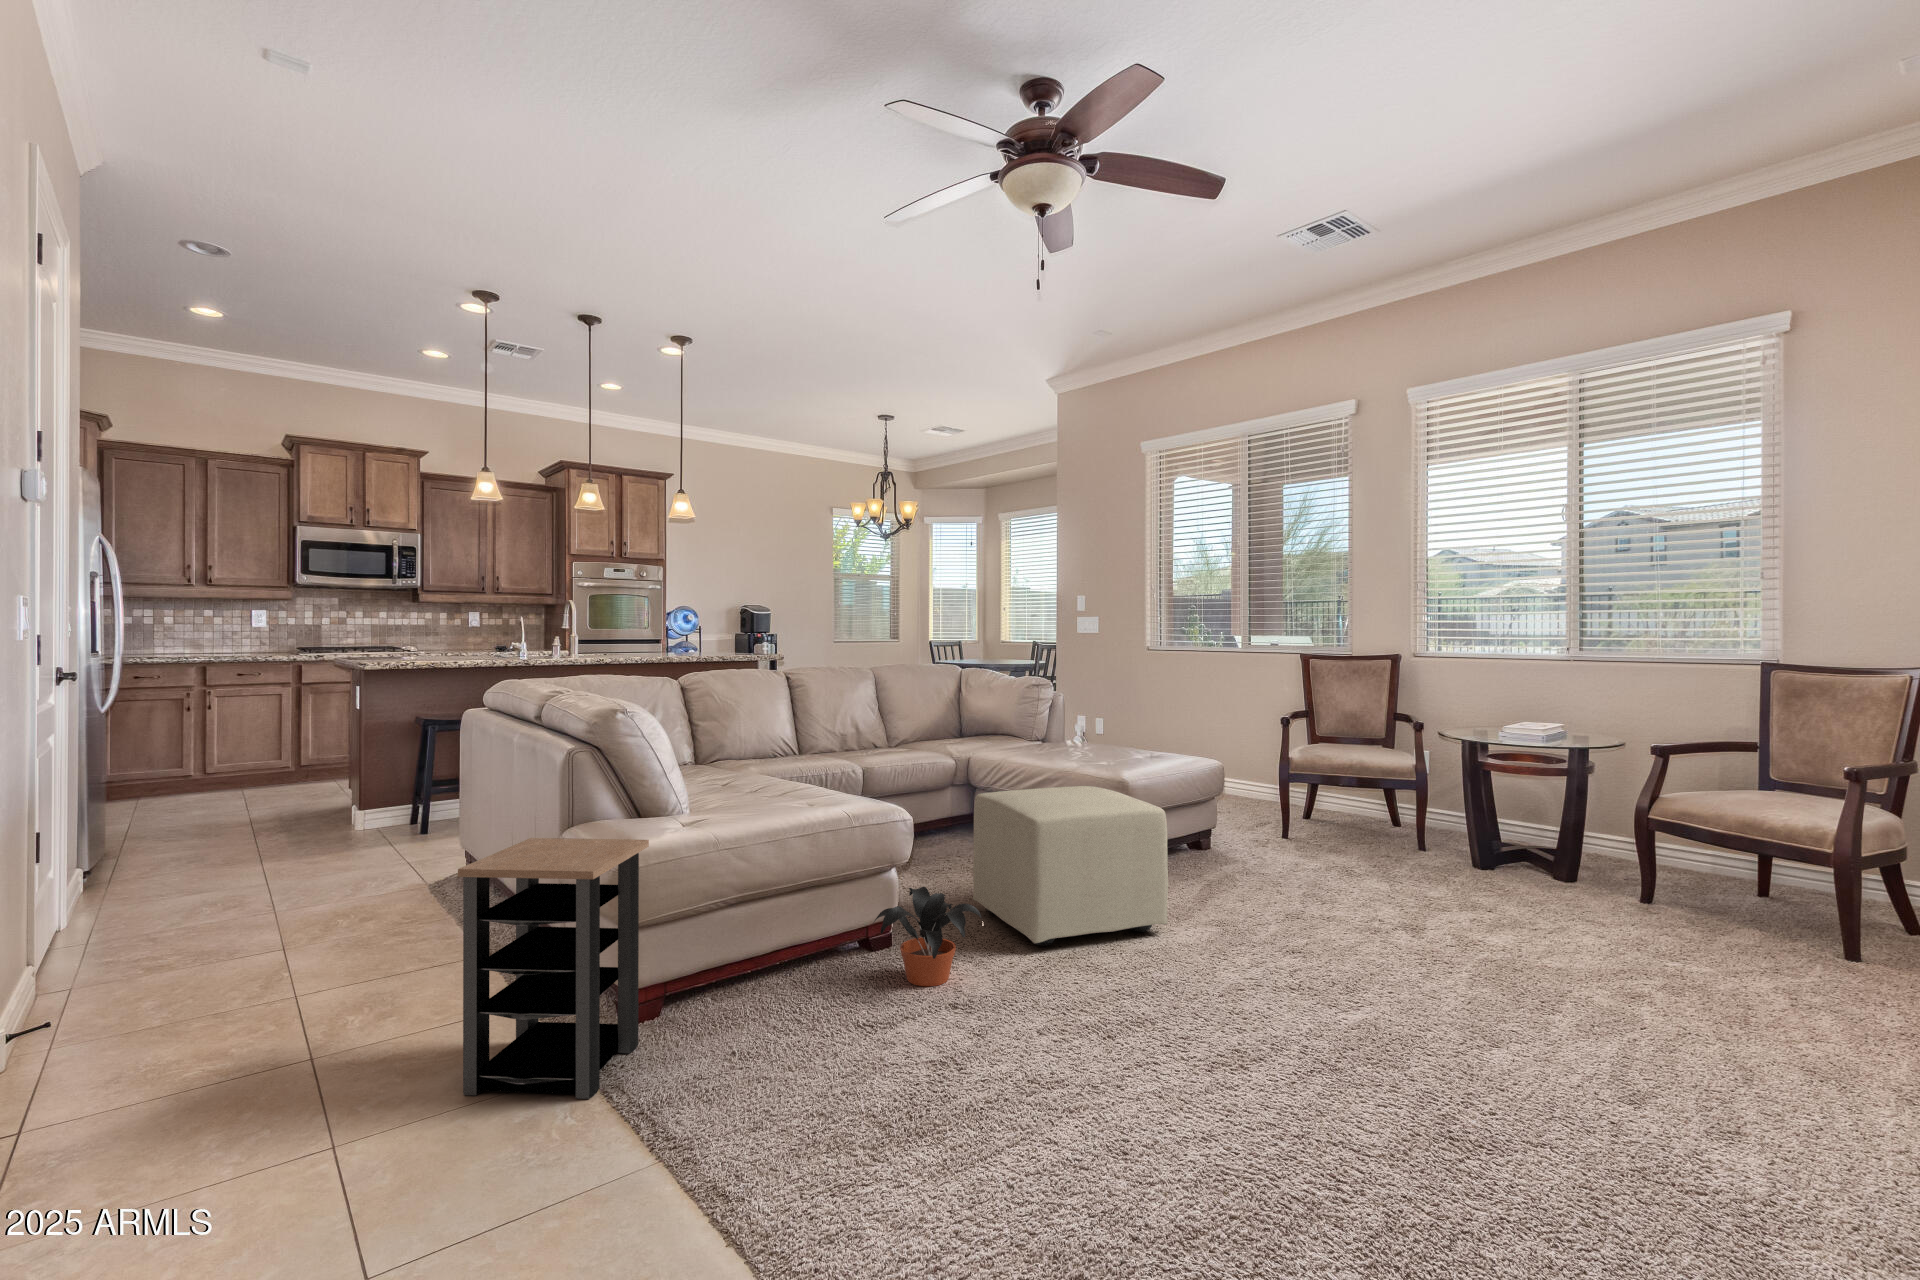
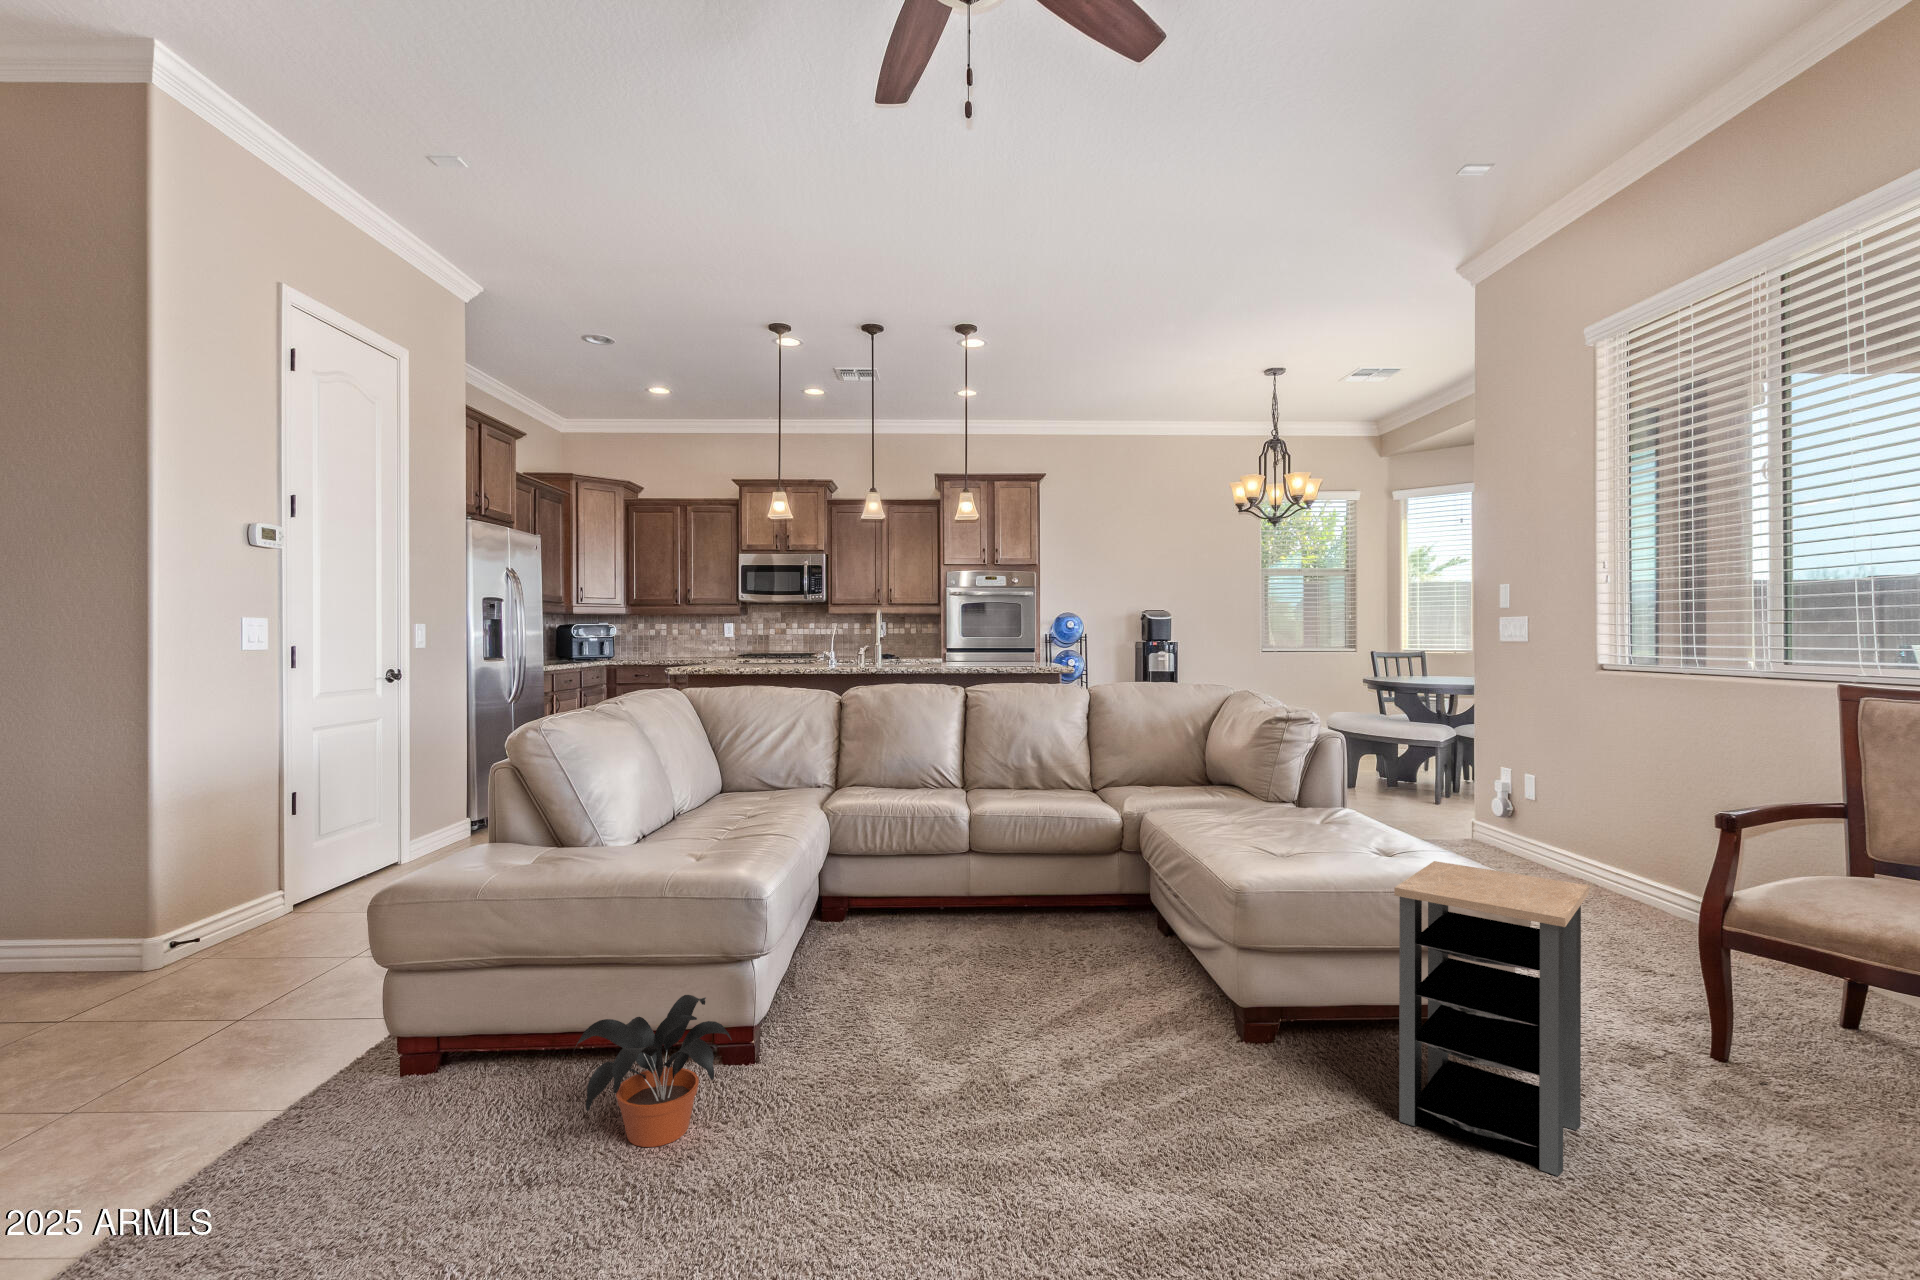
ottoman: present [973,786,1168,946] -> none [833,876,1117,1172]
side table: present [458,838,649,1099] -> present [1394,861,1589,1176]

